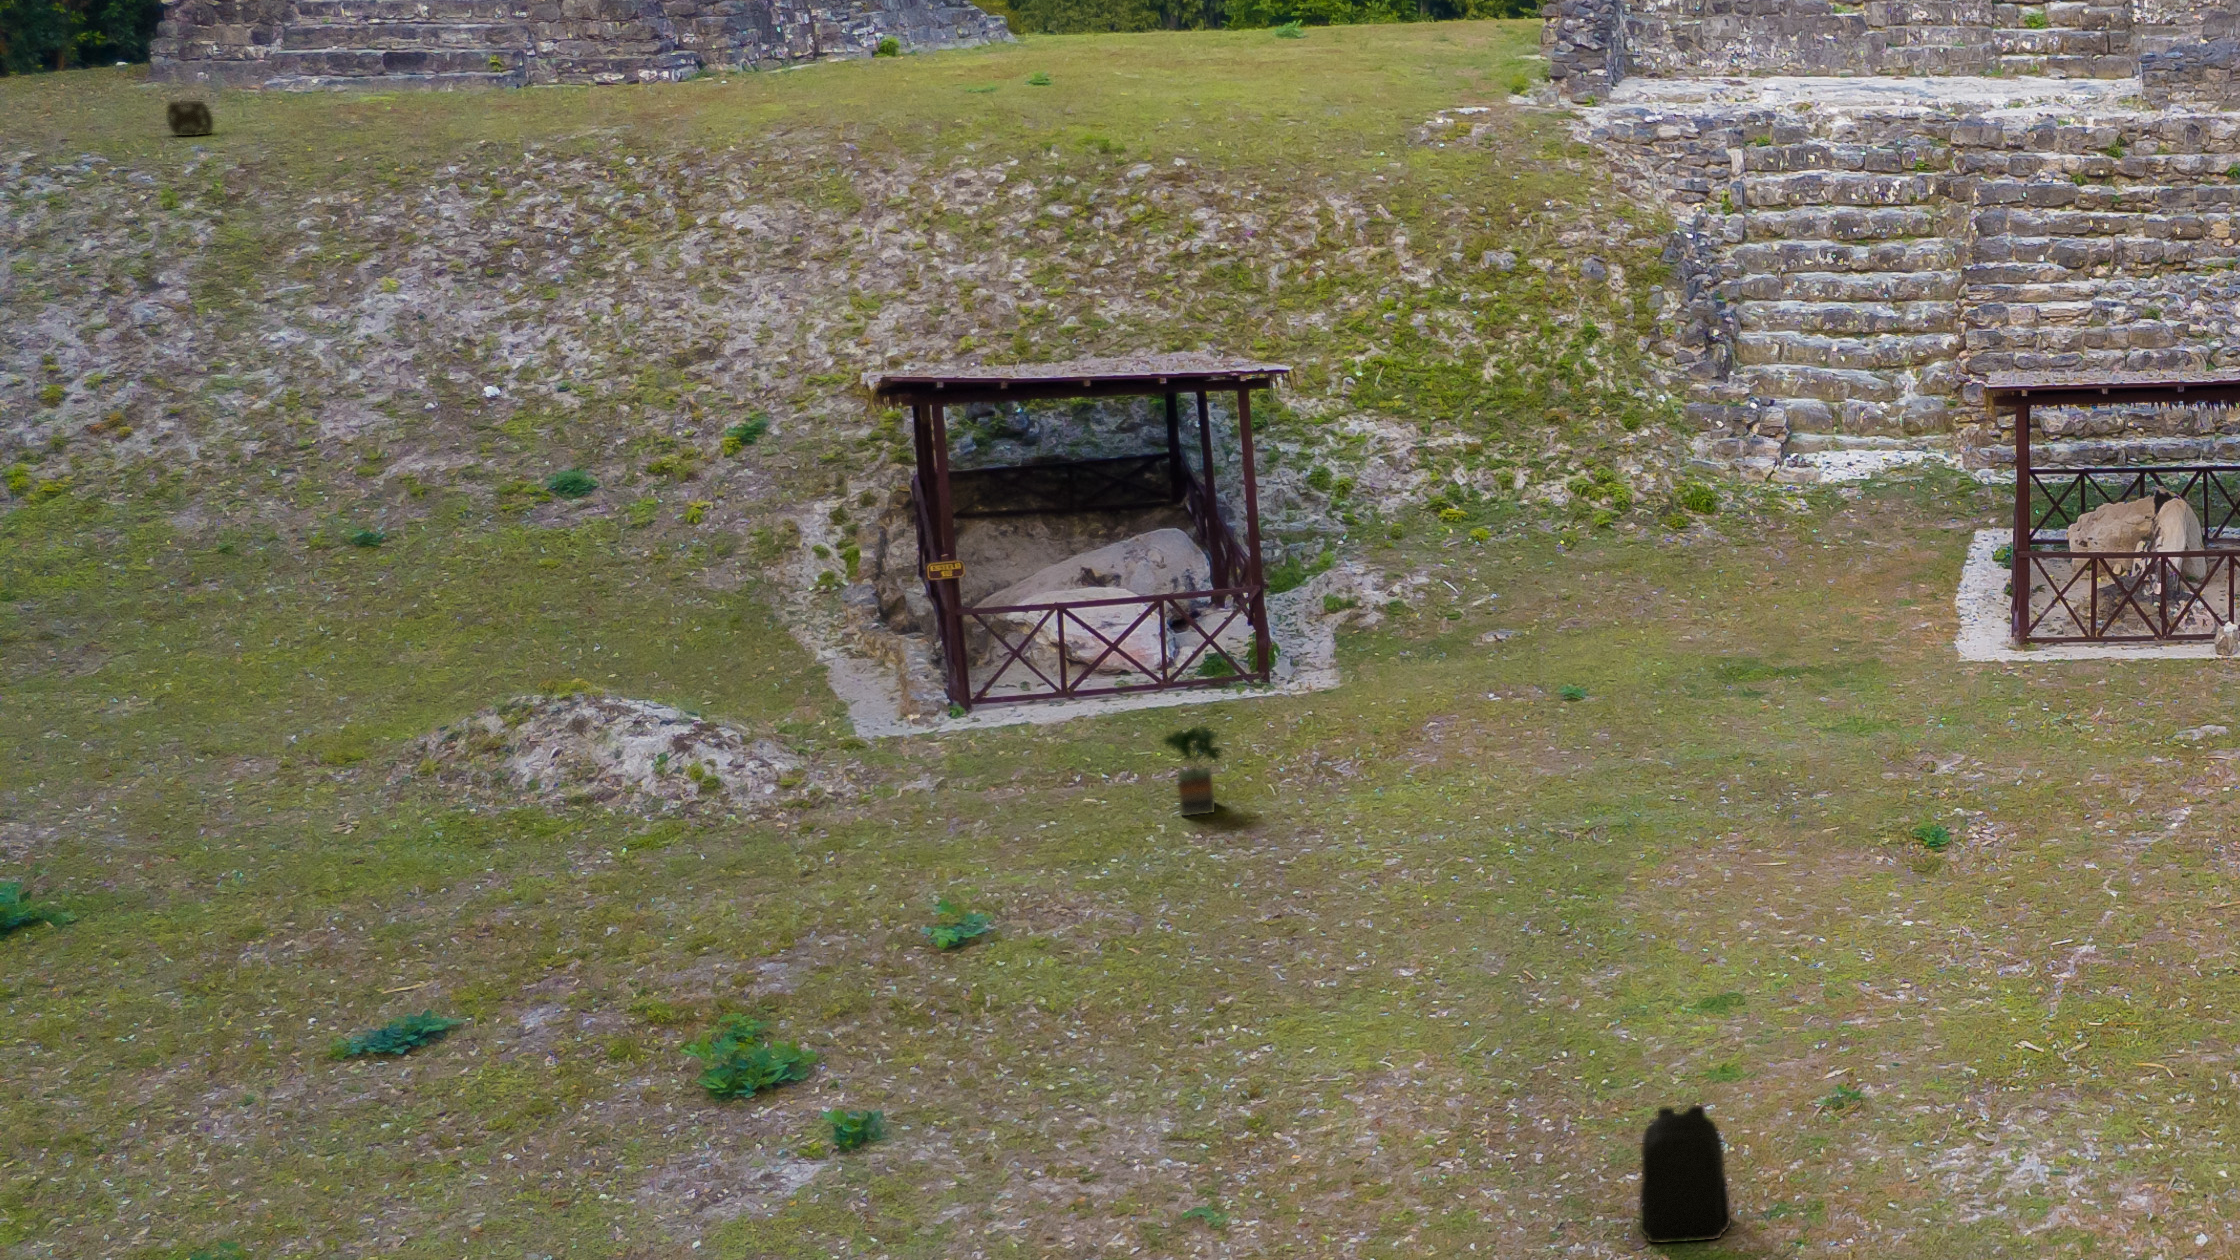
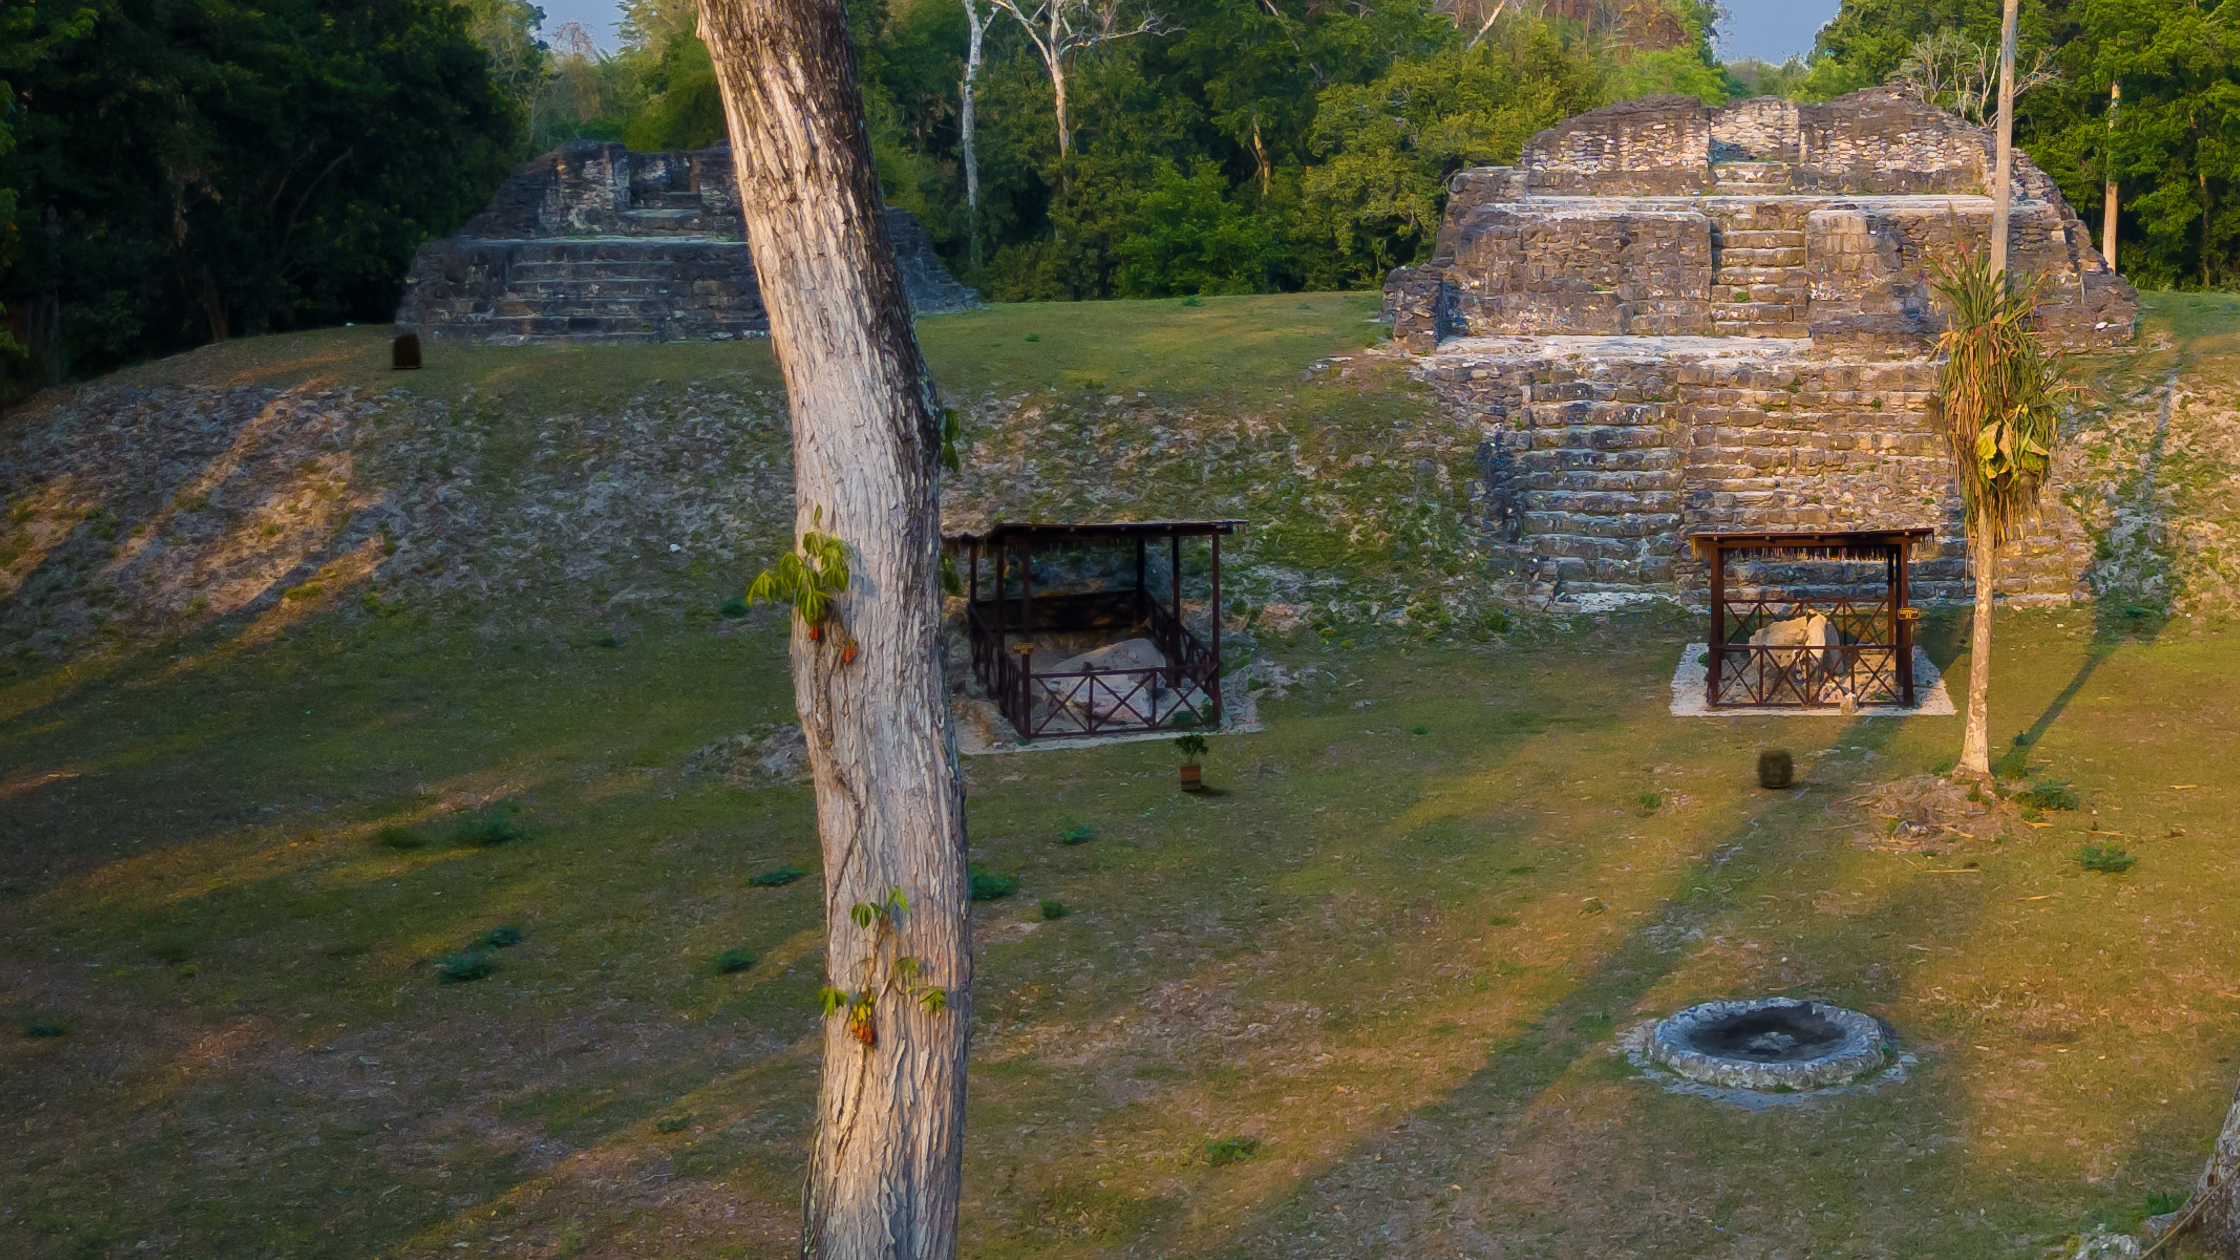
woven basket: present [166,101,213,136] -> present [1757,750,1794,788]
backpack: present [1640,1105,1731,1243] -> present [392,333,422,369]

